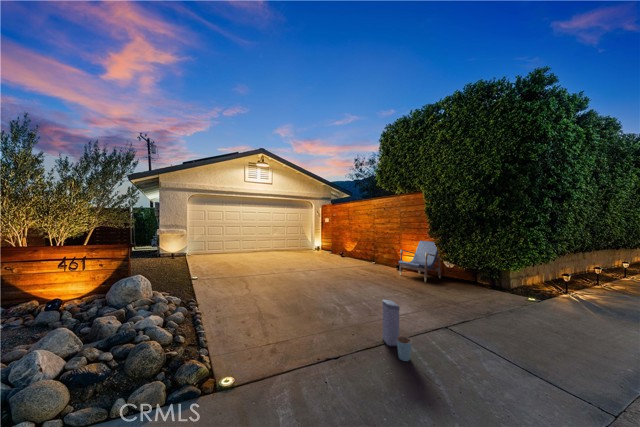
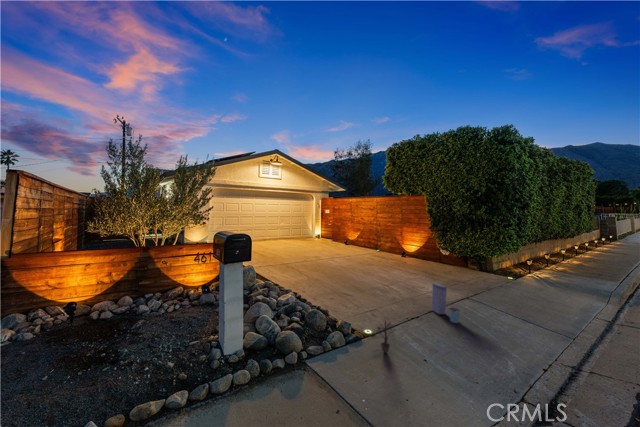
lounge chair: present [398,241,441,282] -> none [406,233,440,267]
decorative plant: none [231,352,270,405] -> present [376,321,395,353]

